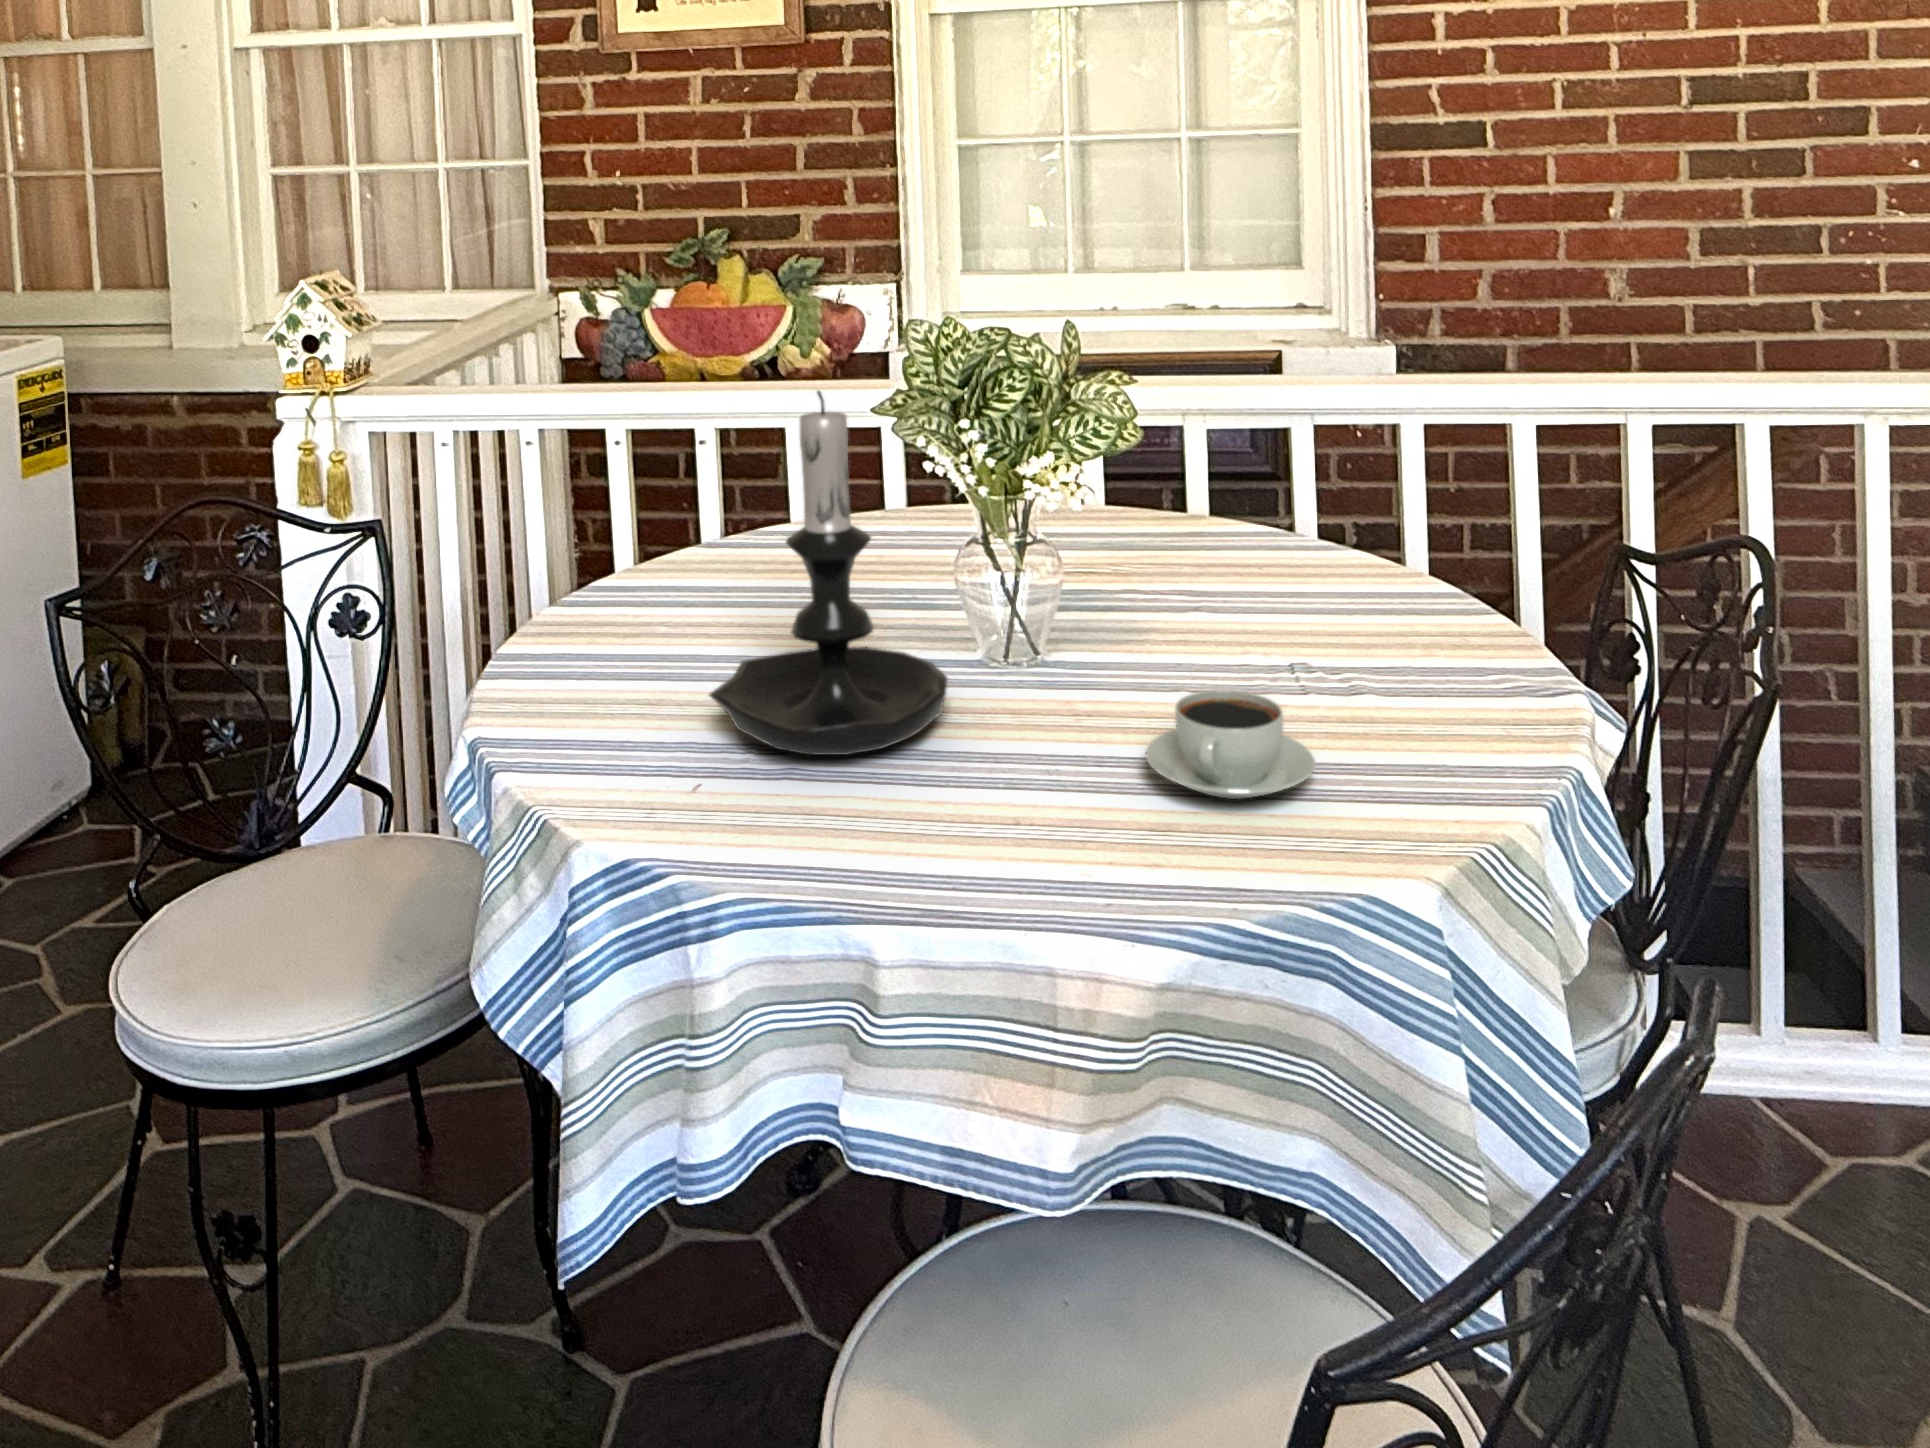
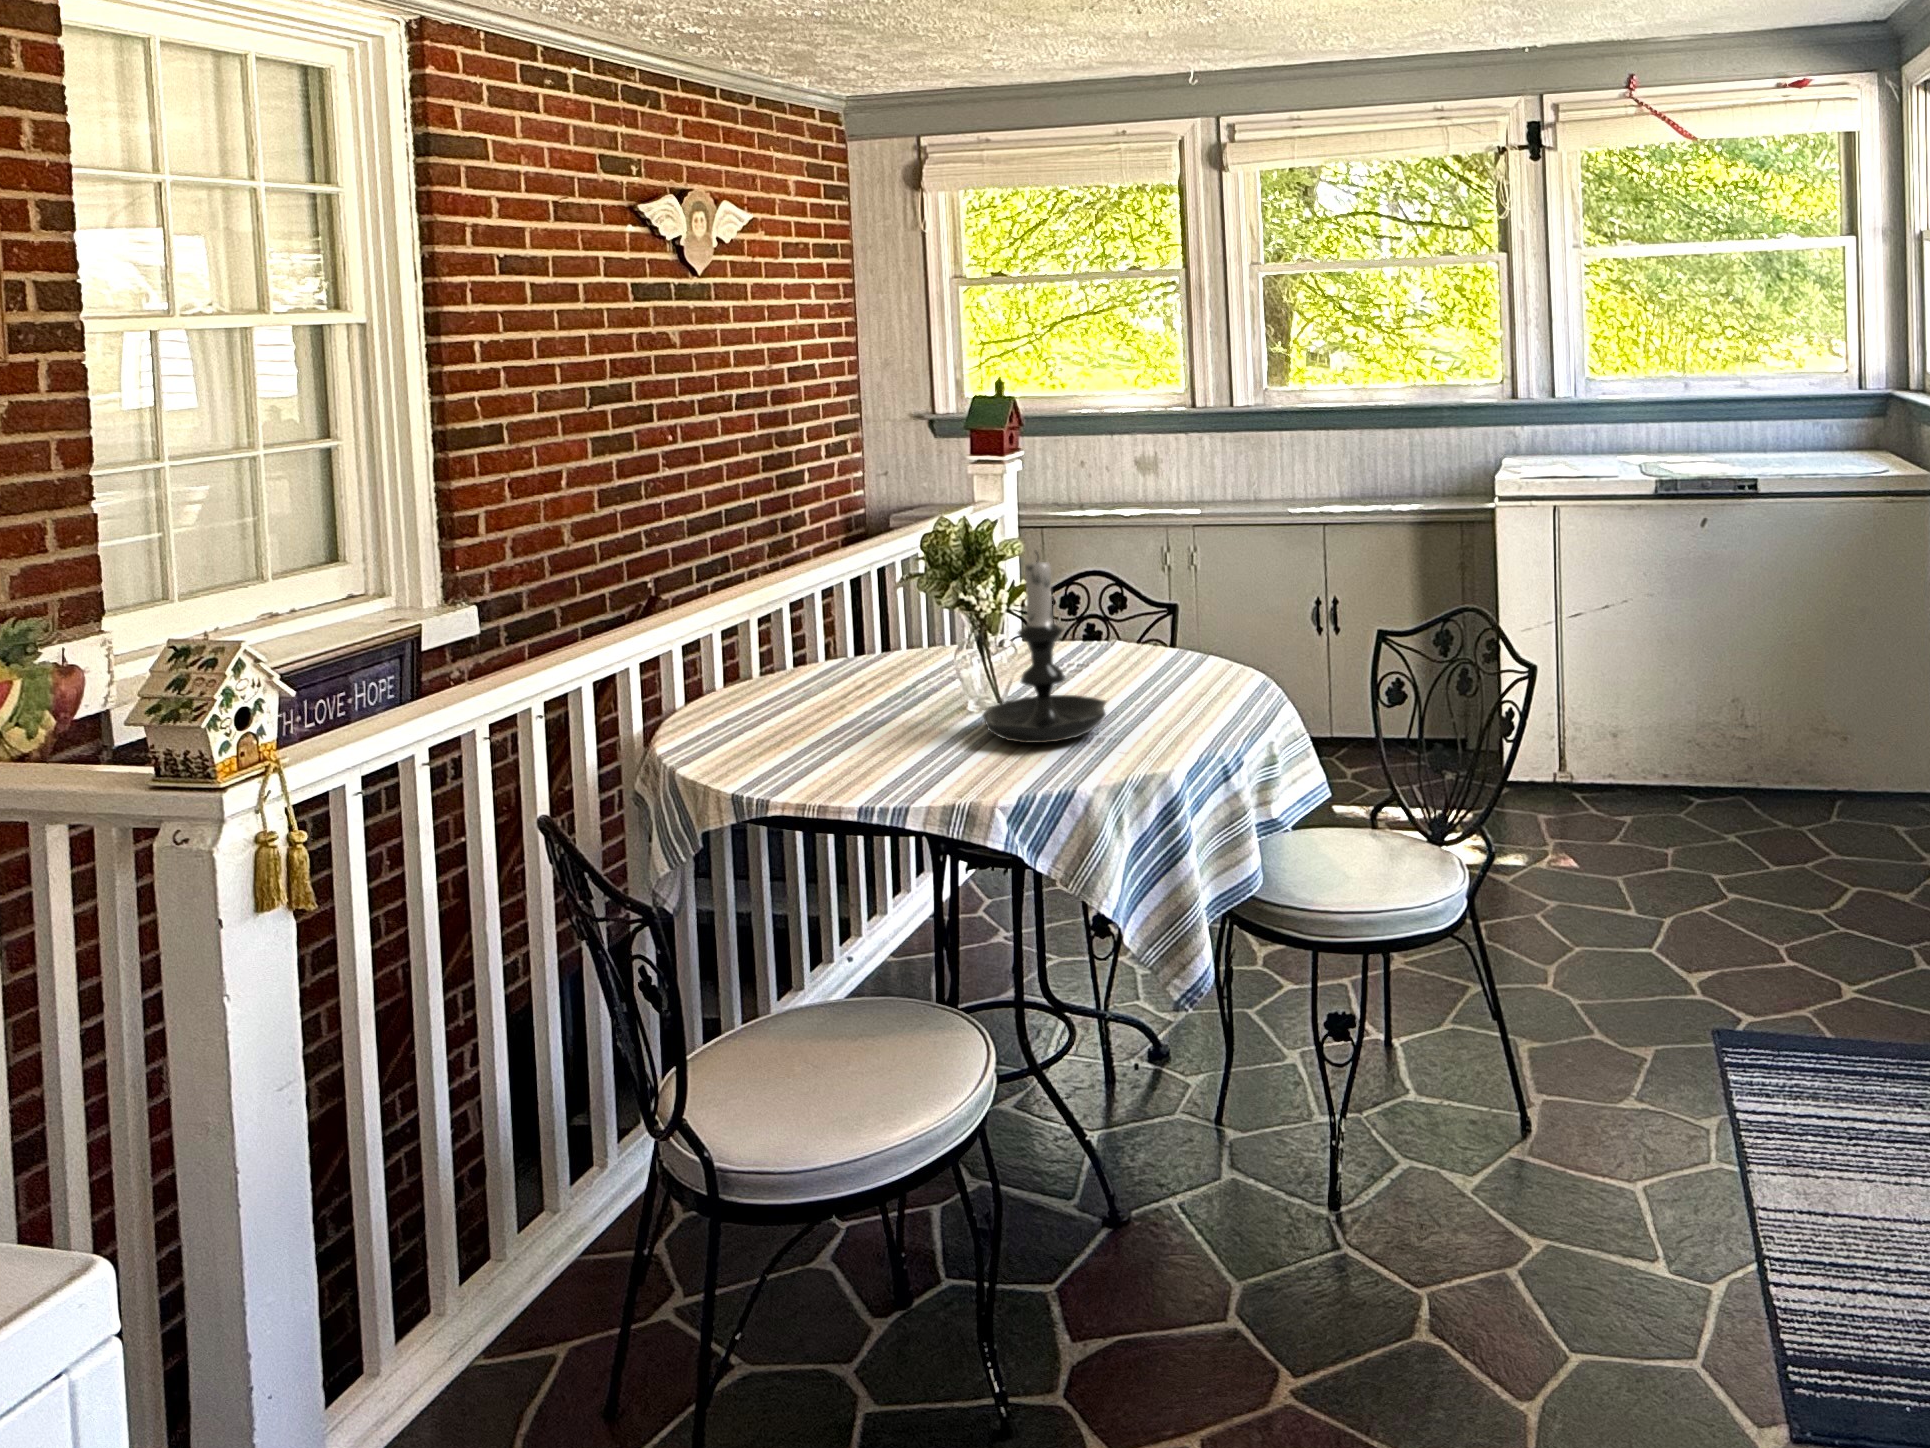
coffee cup: present [1146,690,1315,799] -> none [1120,645,1191,686]

